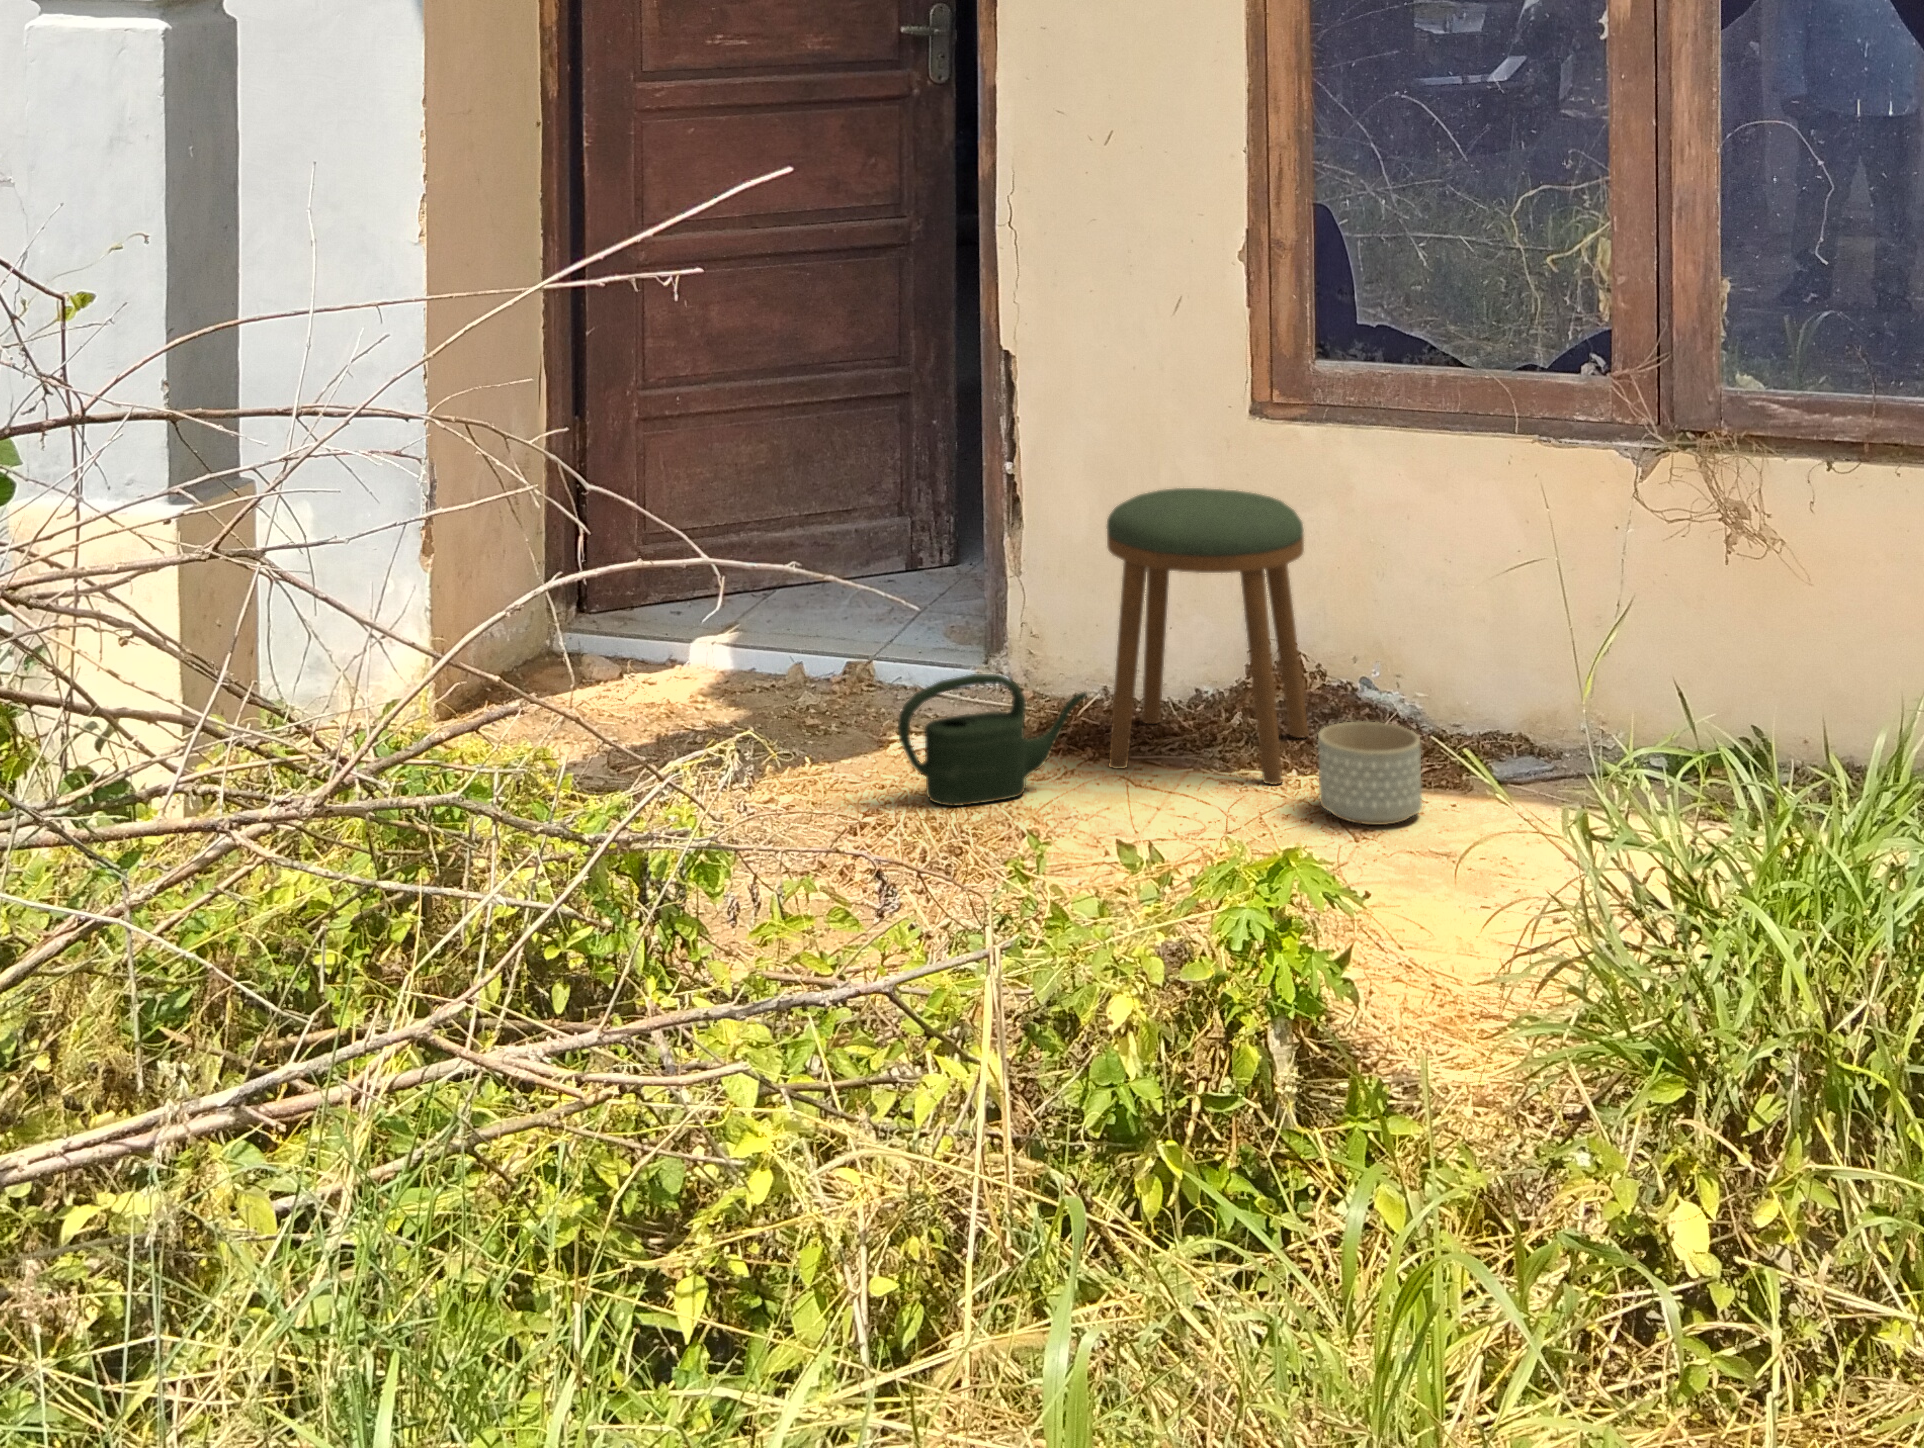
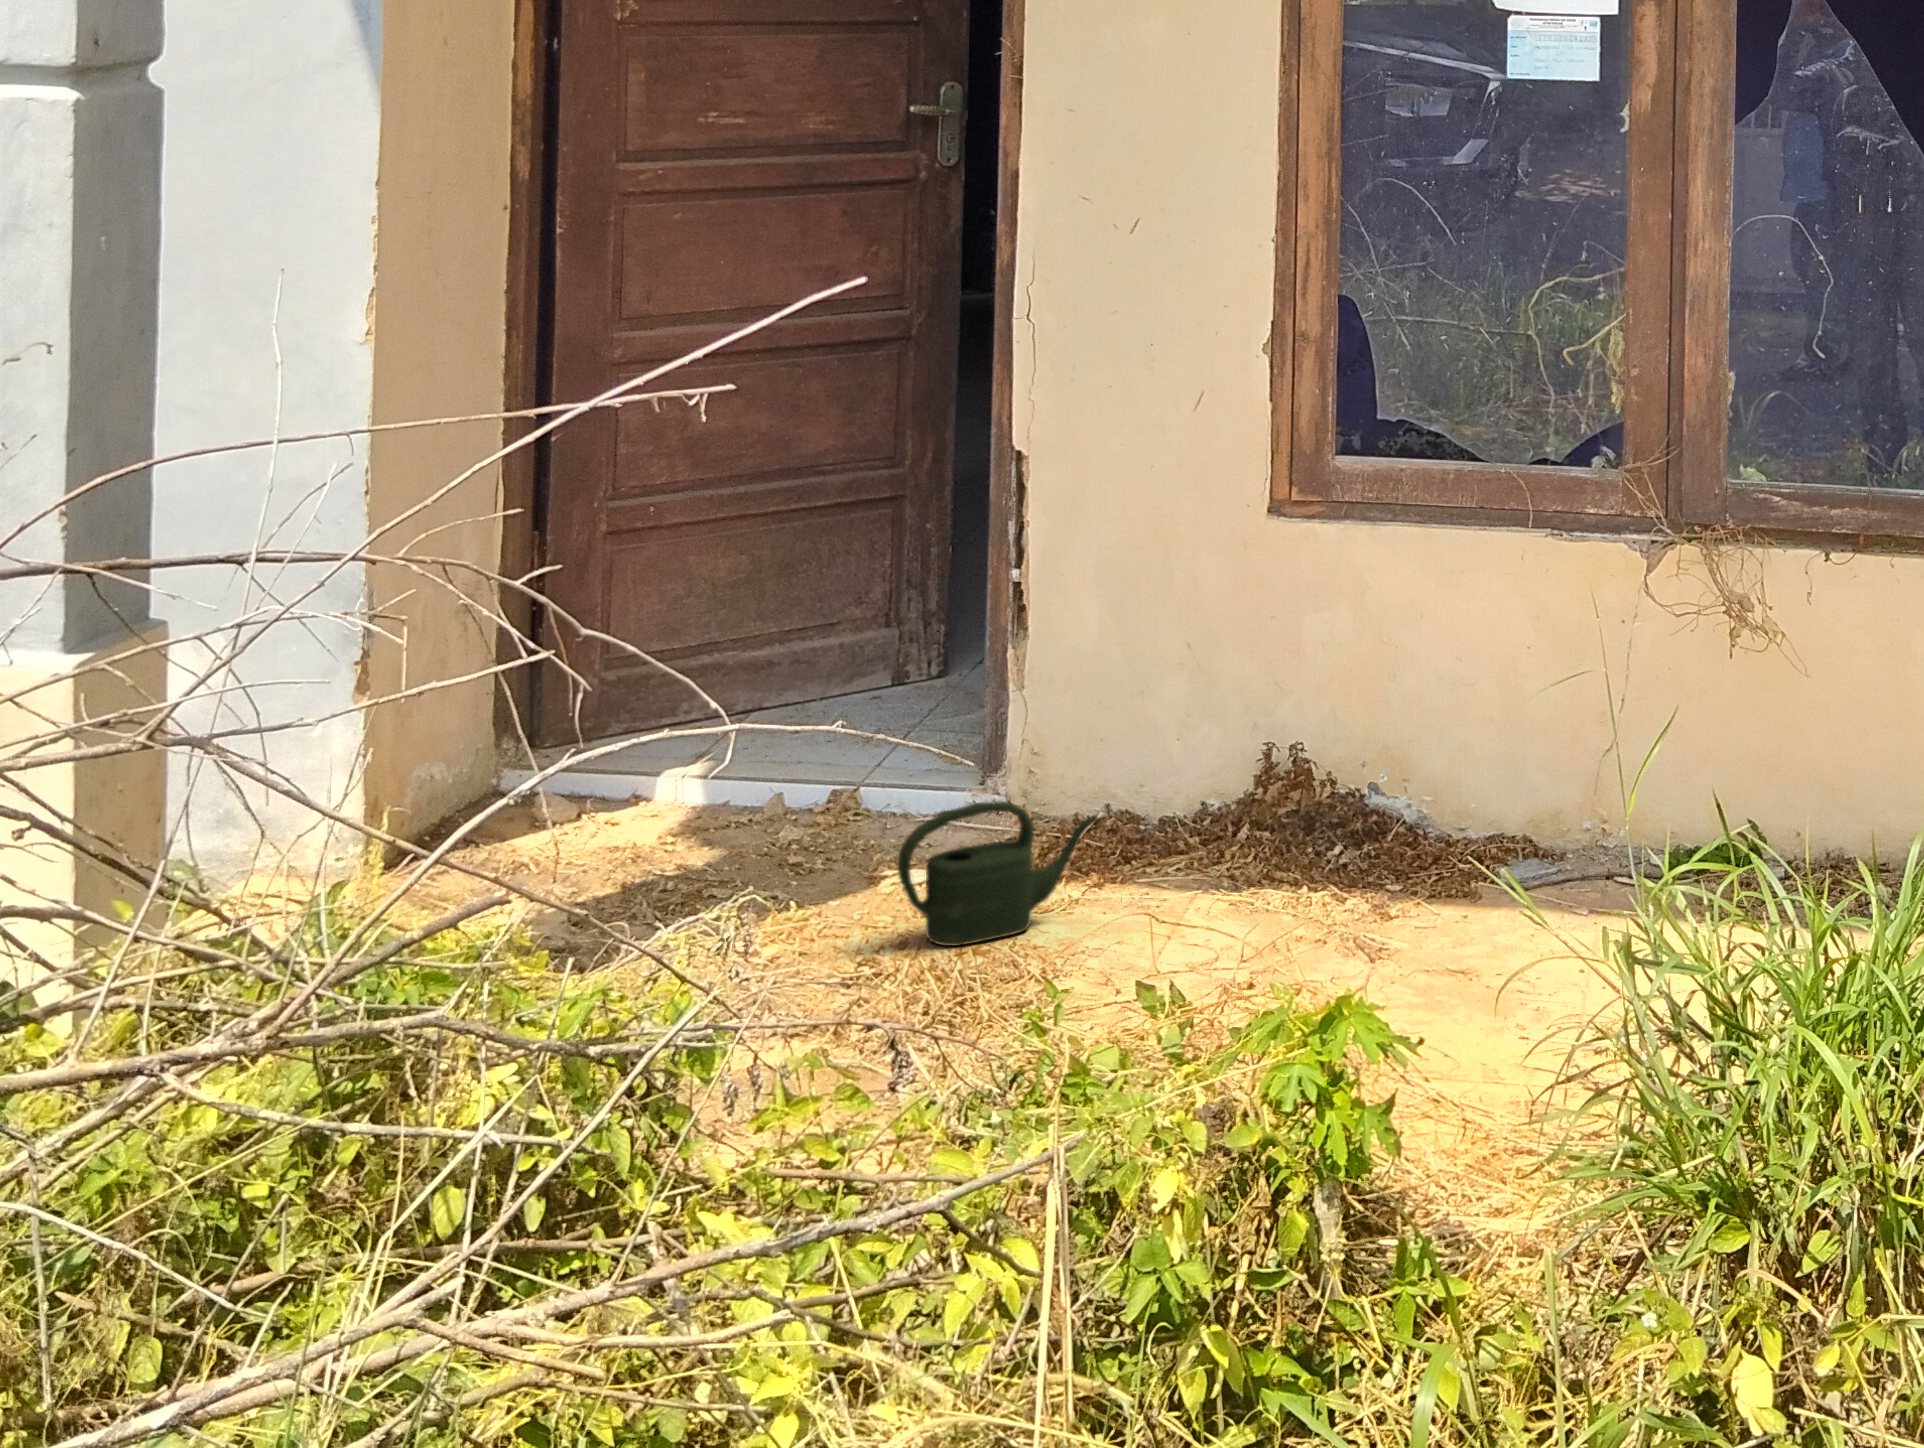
stool: present [1107,488,1309,784] -> none [1116,594,1321,903]
planter: present [1318,722,1422,825] -> none [1334,833,1436,941]

